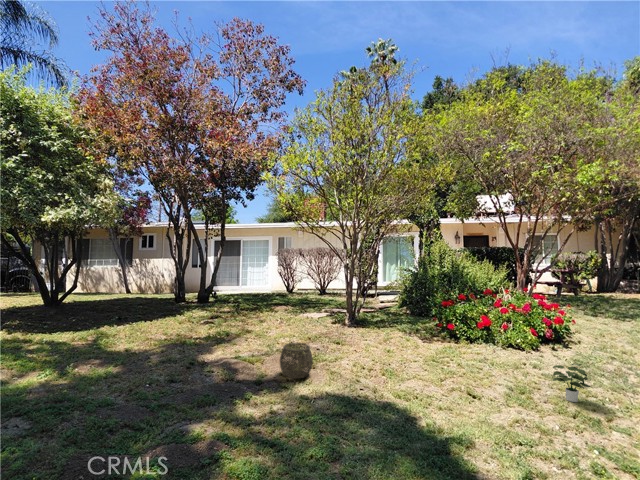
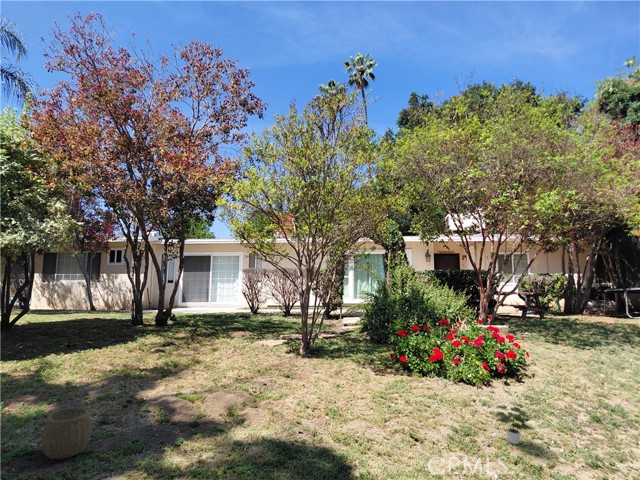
woven basket: present [280,343,313,378] -> present [41,407,92,459]

